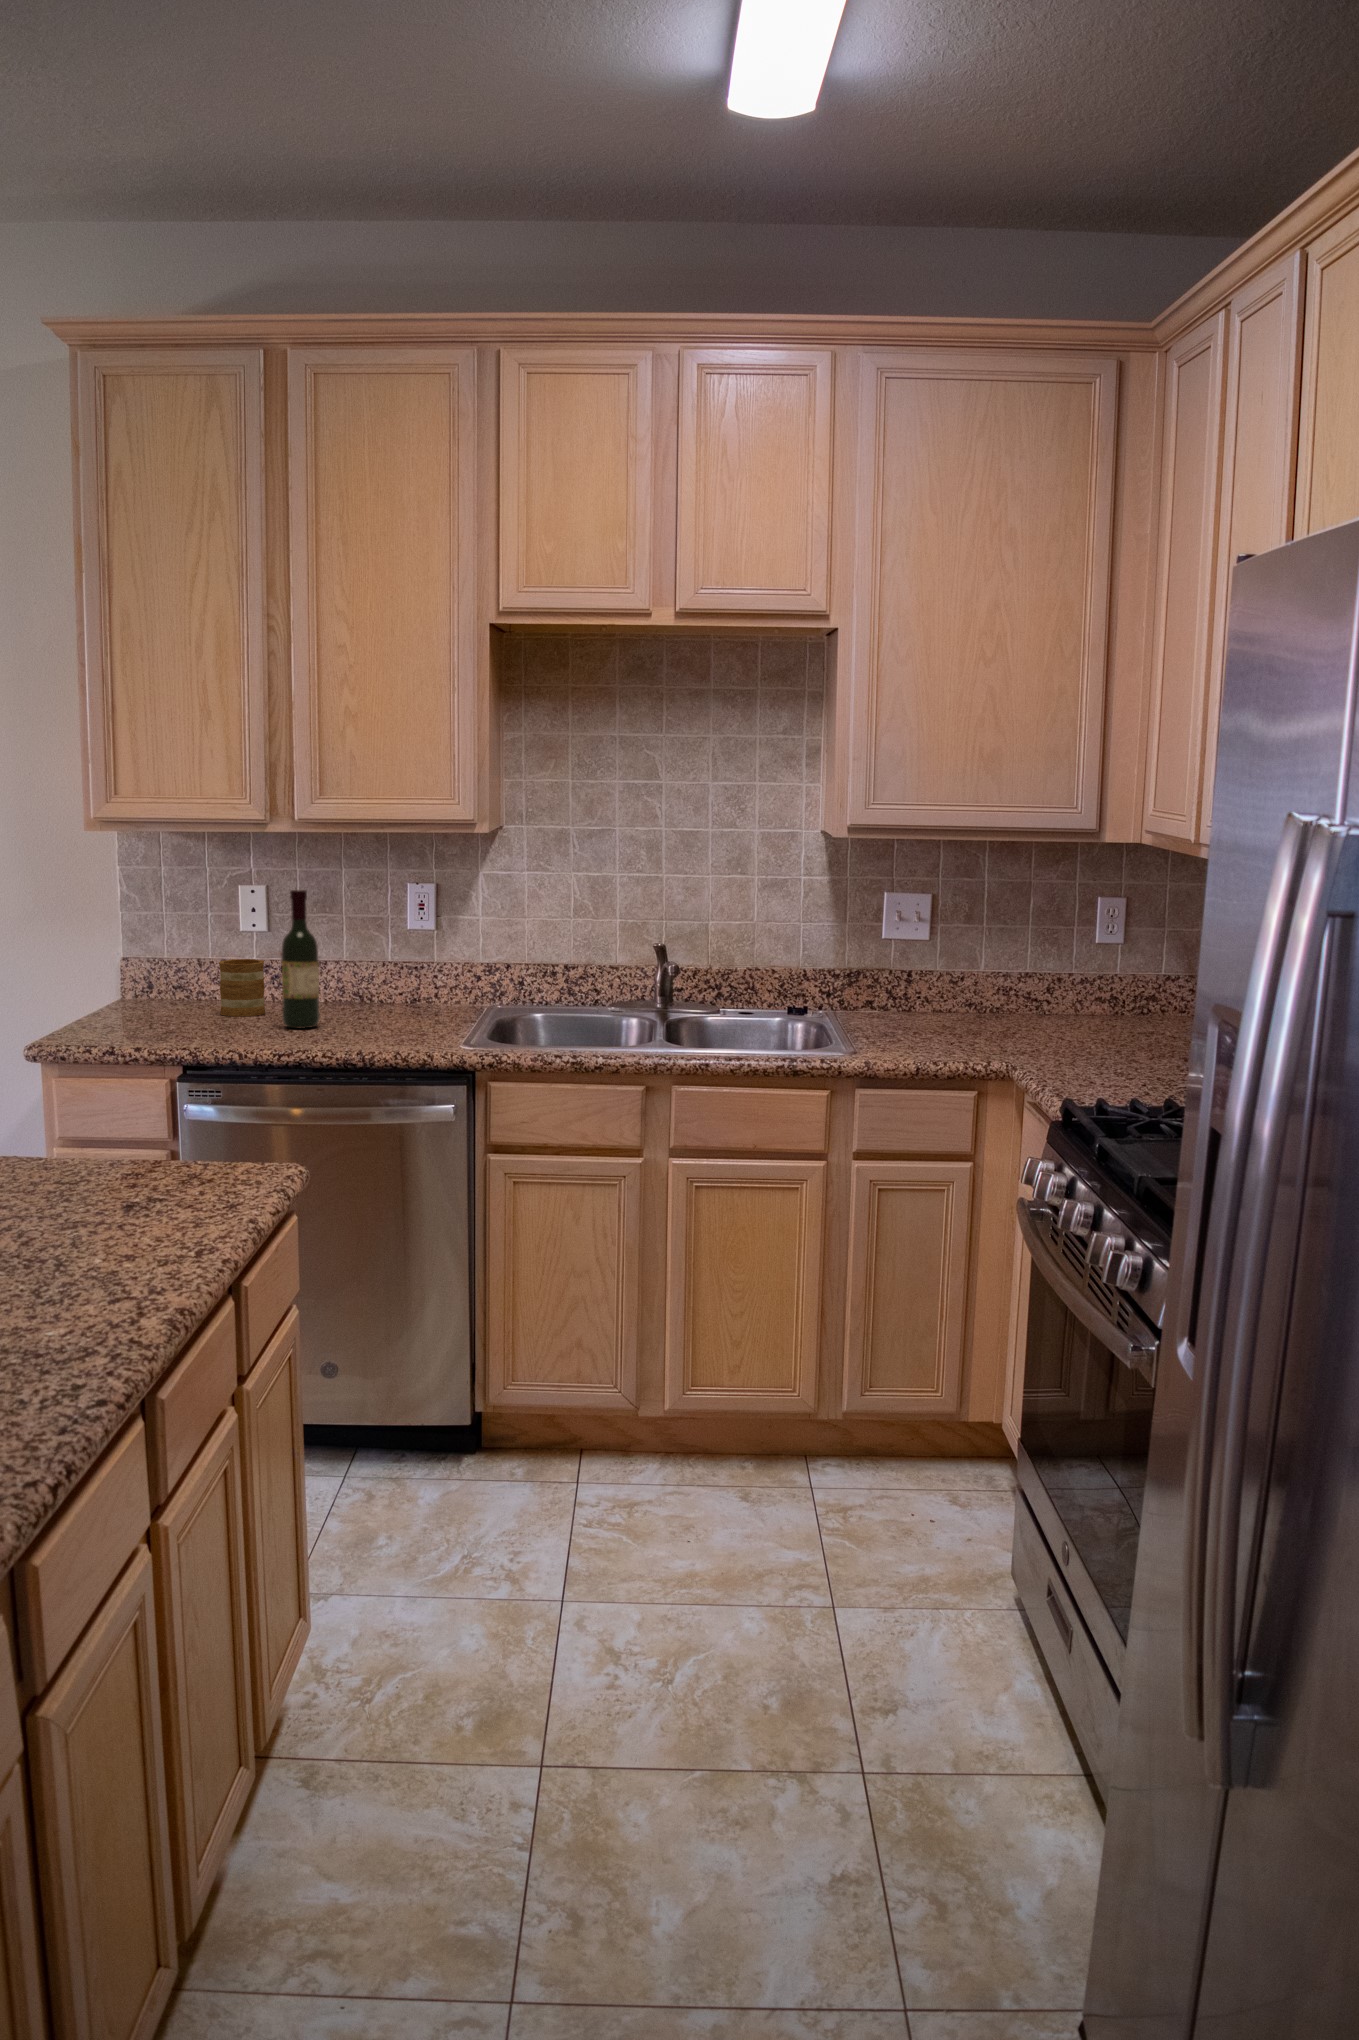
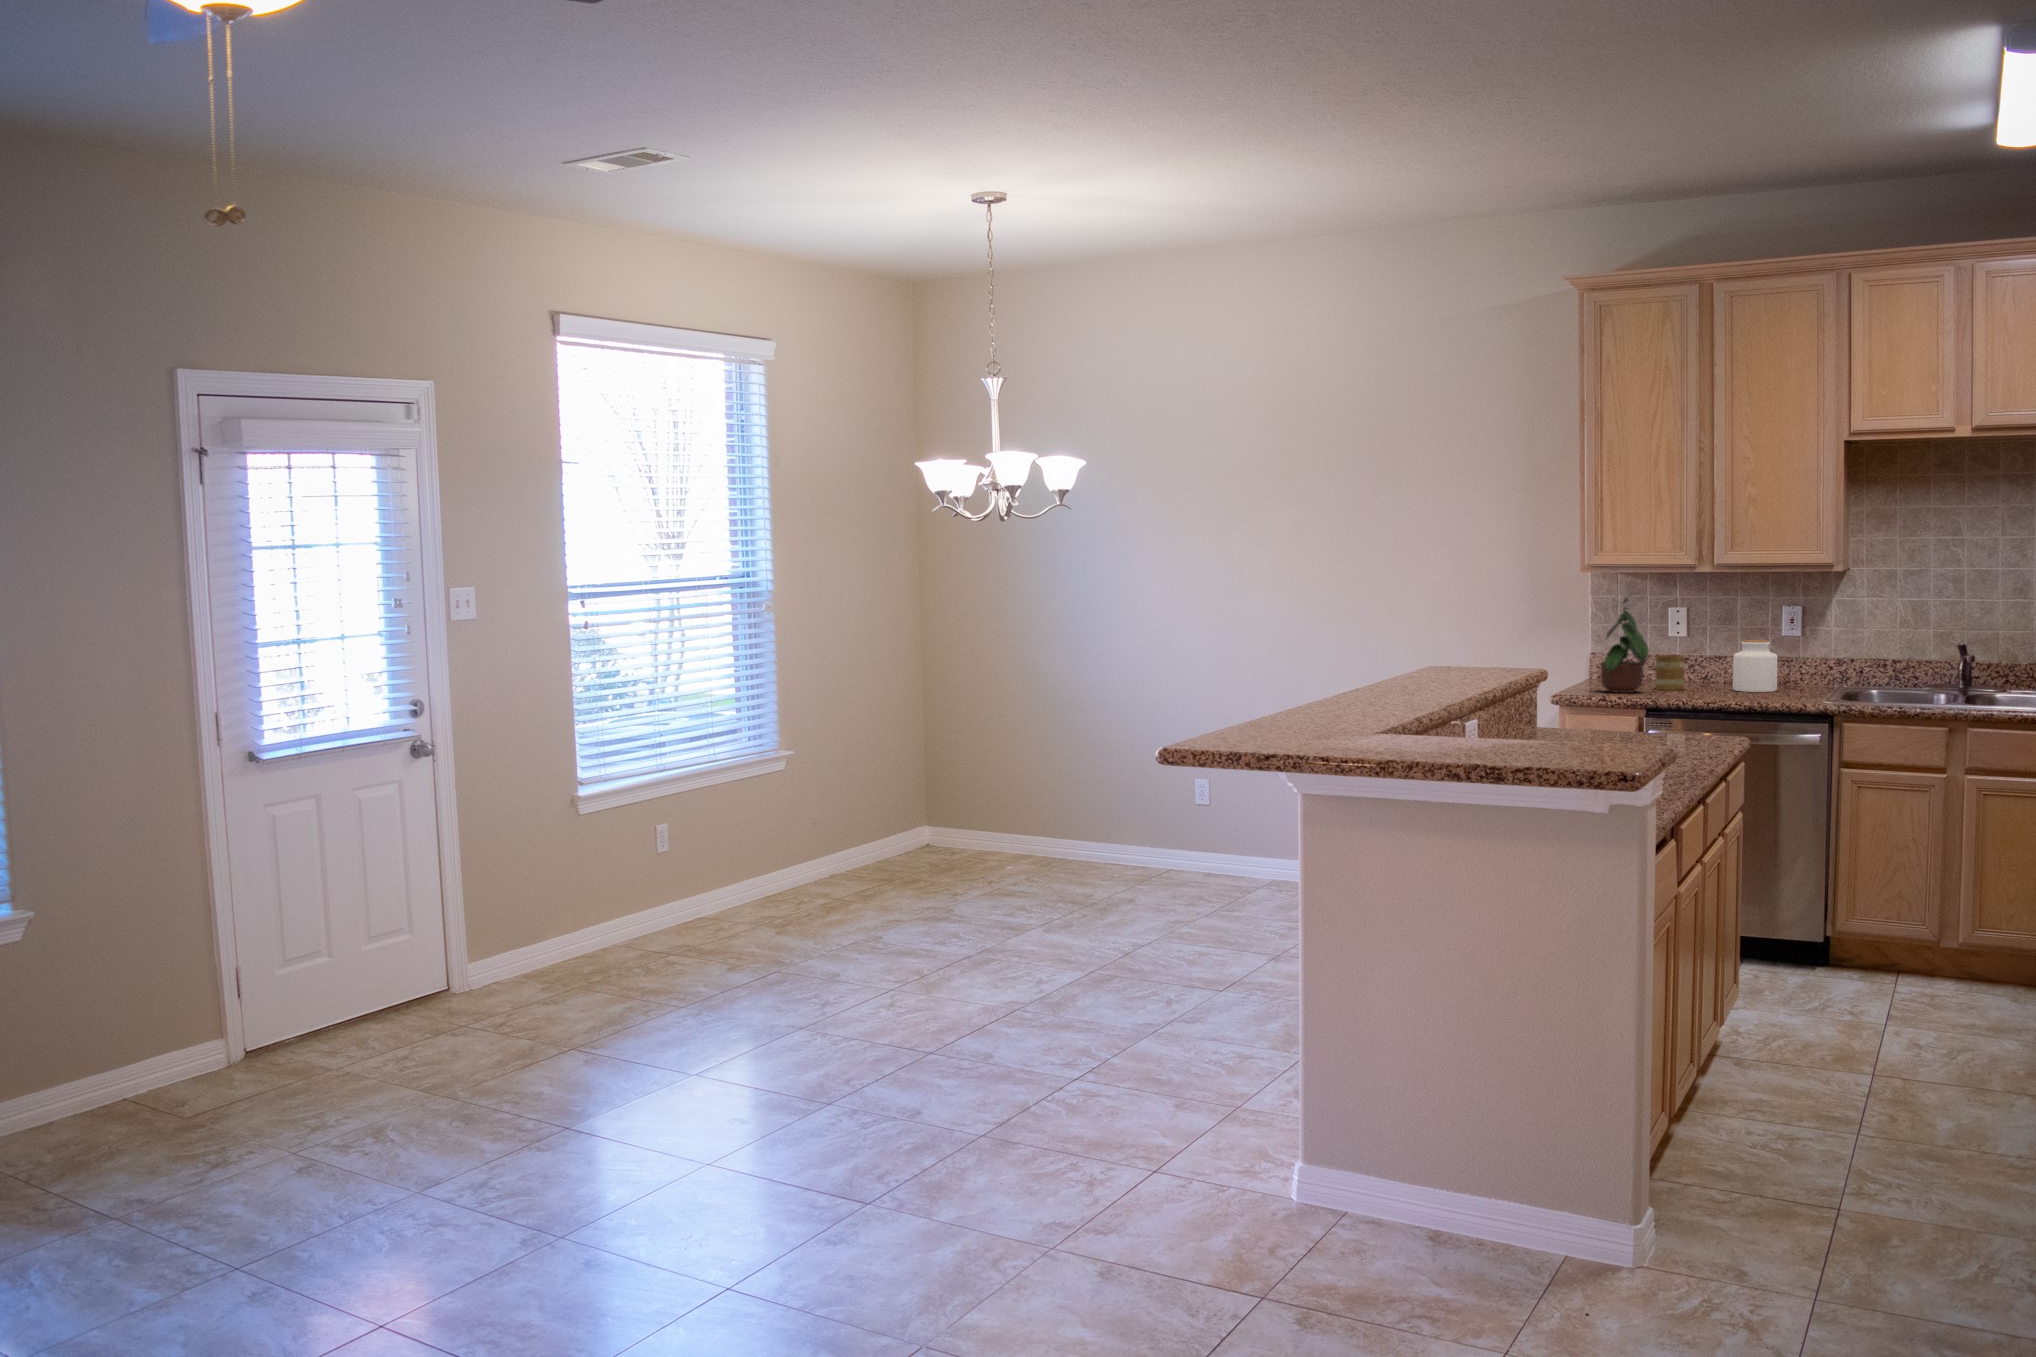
potted plant: none [105,865,206,1028] -> present [1600,598,1649,693]
wine bottle: present [281,890,319,1029] -> none [1702,609,1726,694]
jar: none [337,935,403,1017] -> present [1733,640,1777,692]

